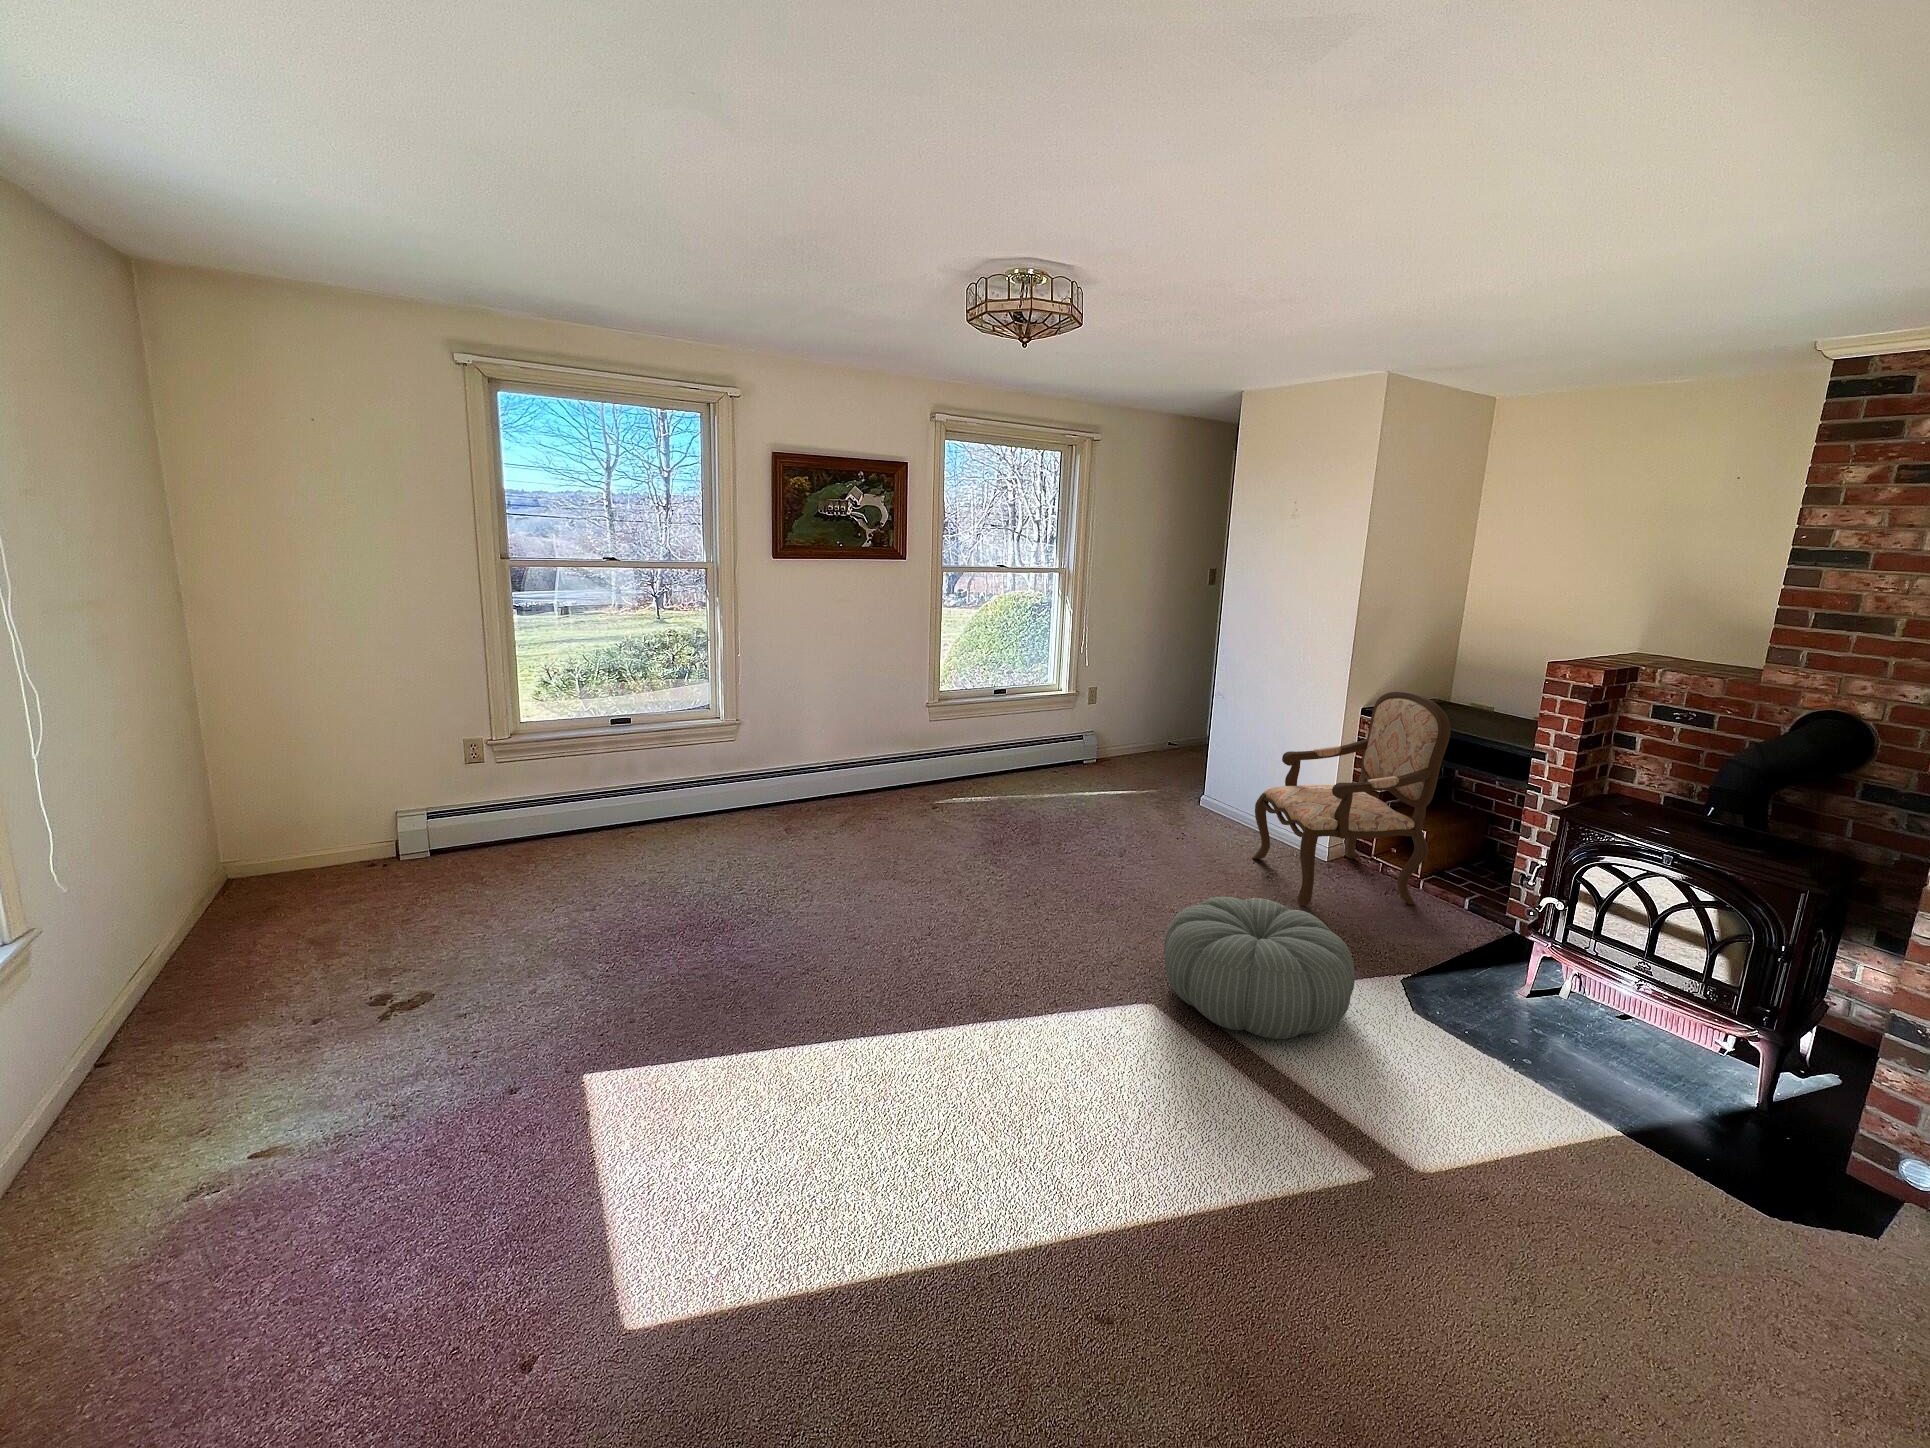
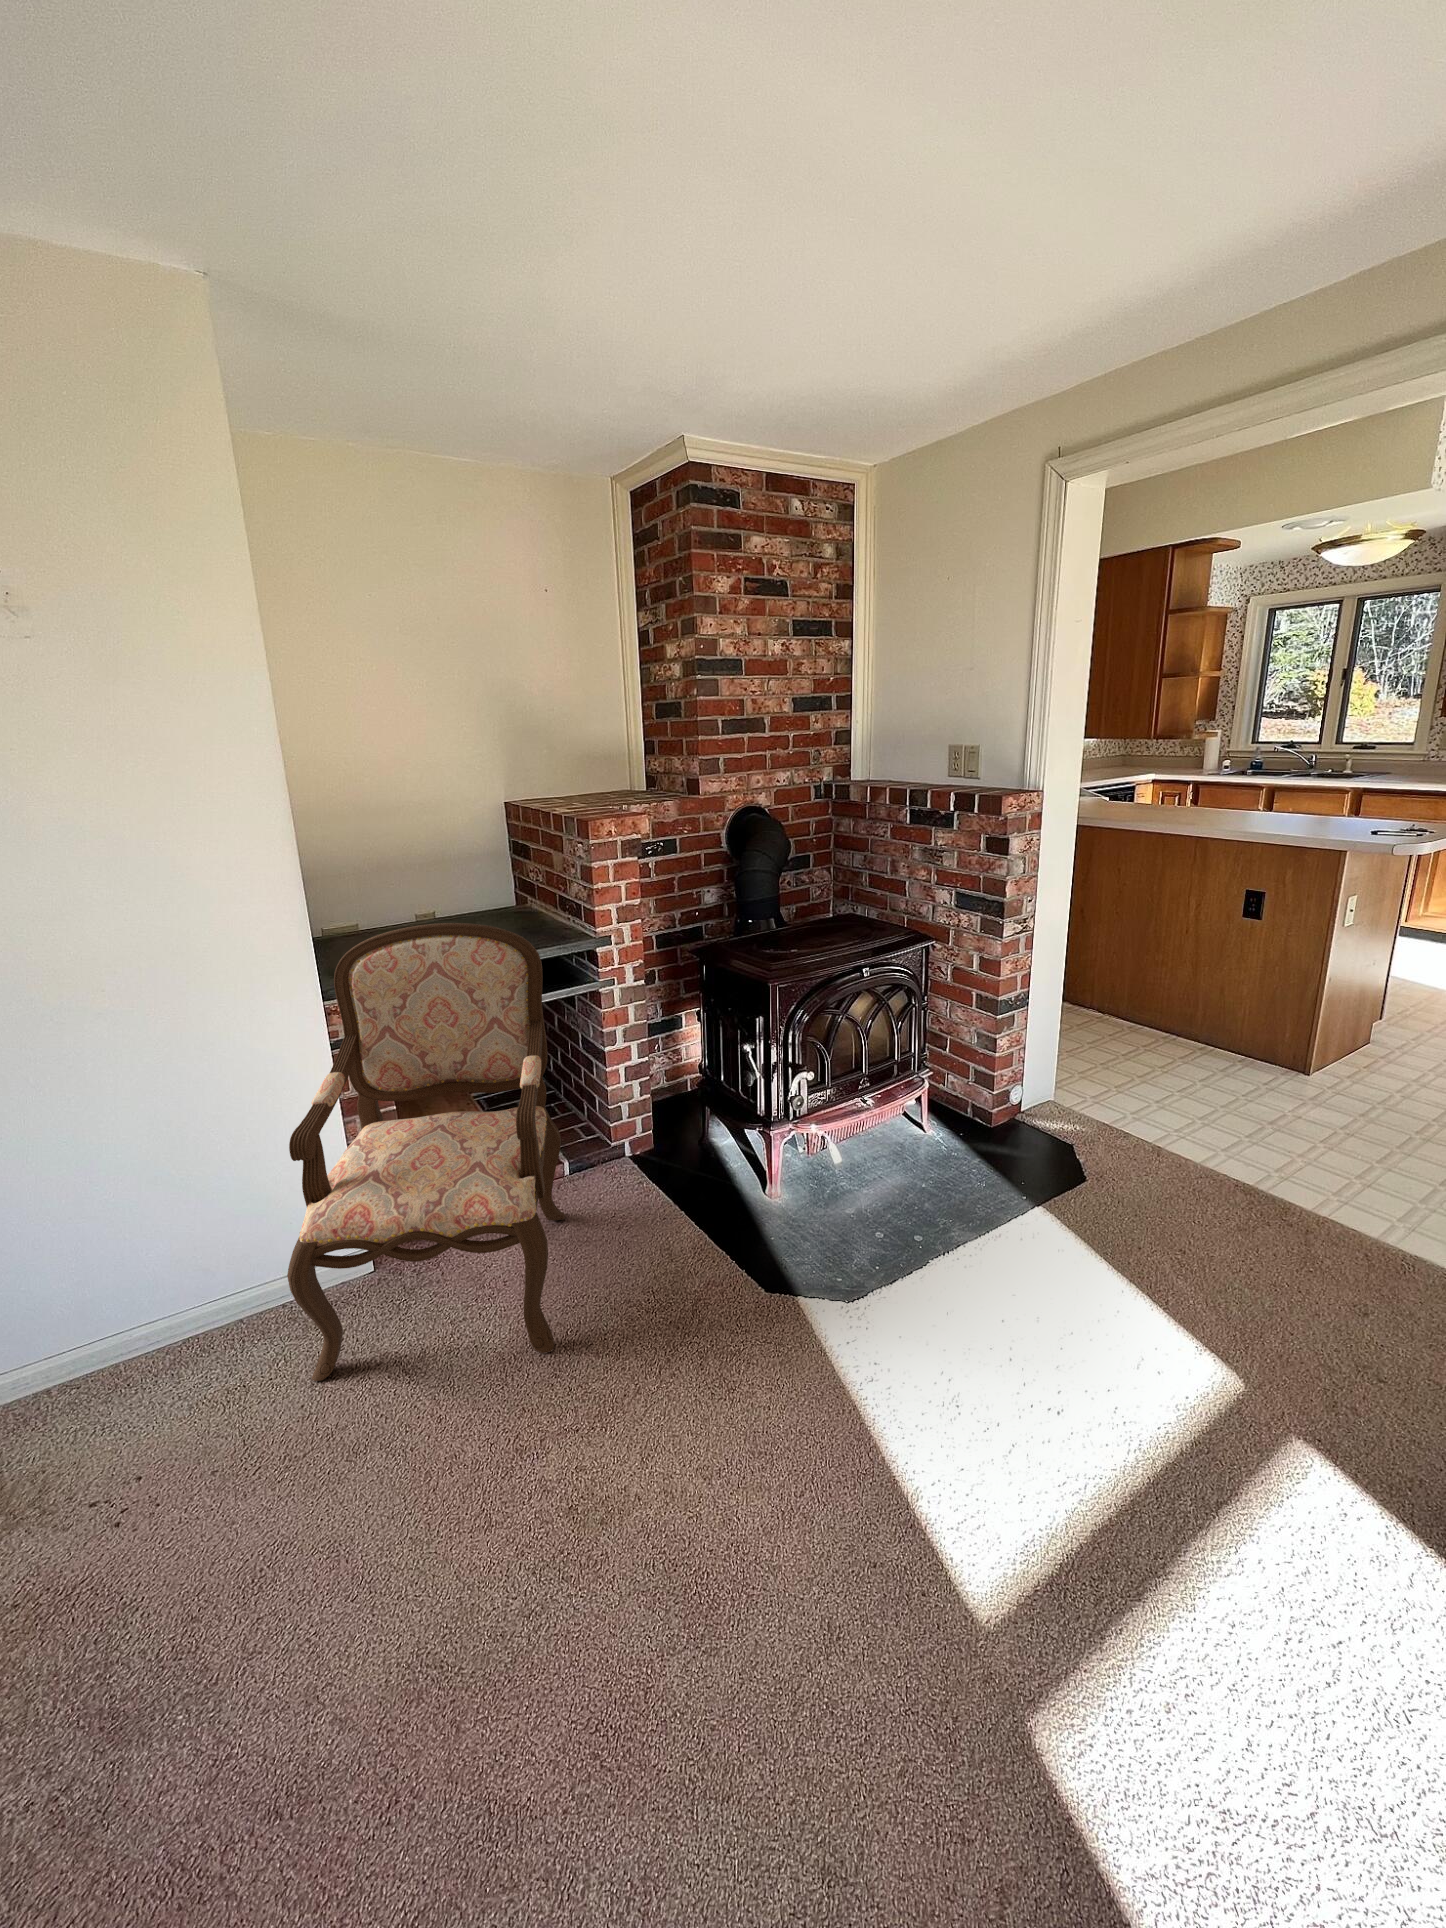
pouf: present [1164,897,1355,1039] -> none [740,1299,1128,1698]

